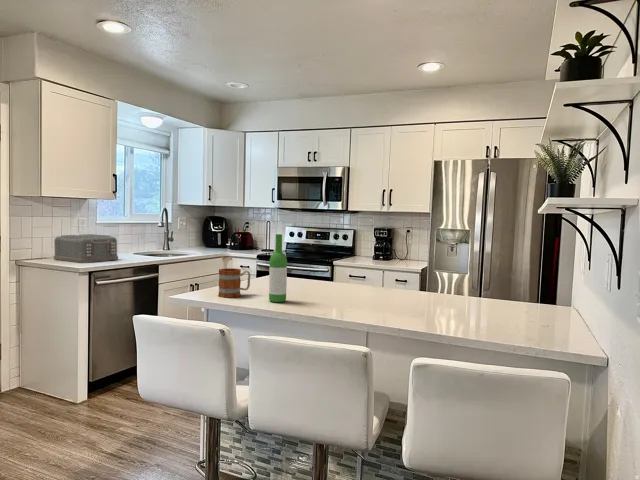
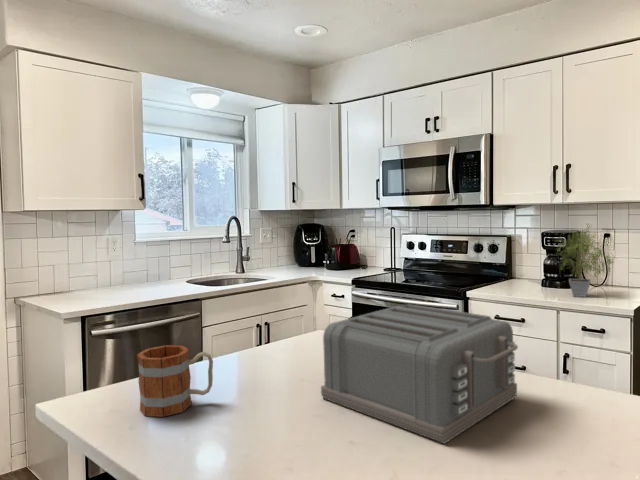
potted plant: none [381,223,413,264] -> present [559,226,612,297]
toaster: present [53,234,118,263] -> present [321,304,518,443]
wine bottle: present [269,234,287,302] -> none [216,276,263,449]

